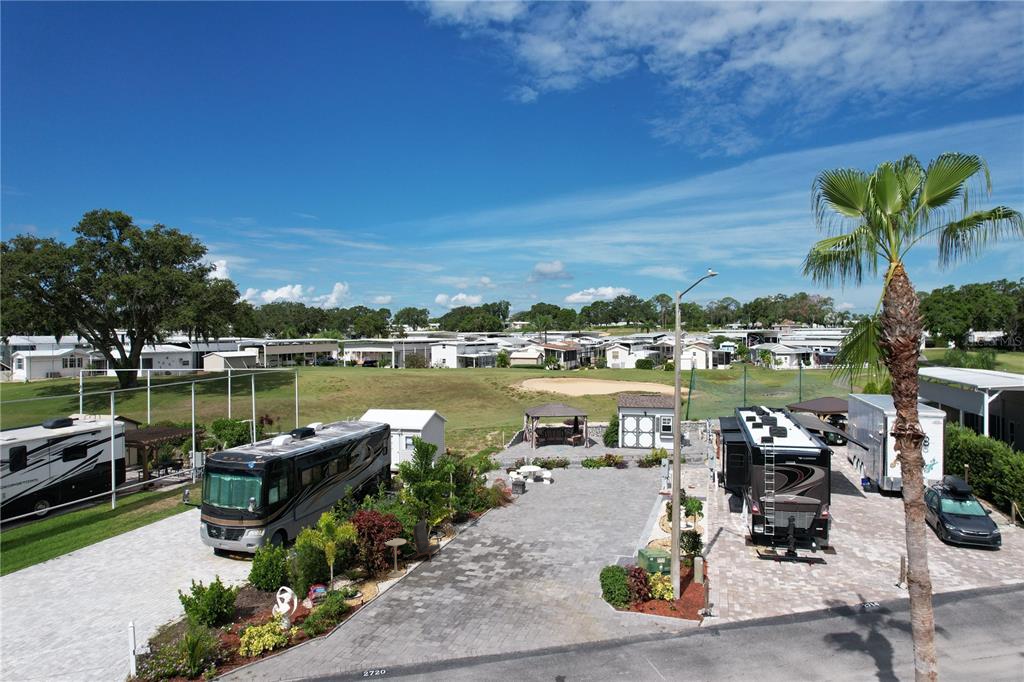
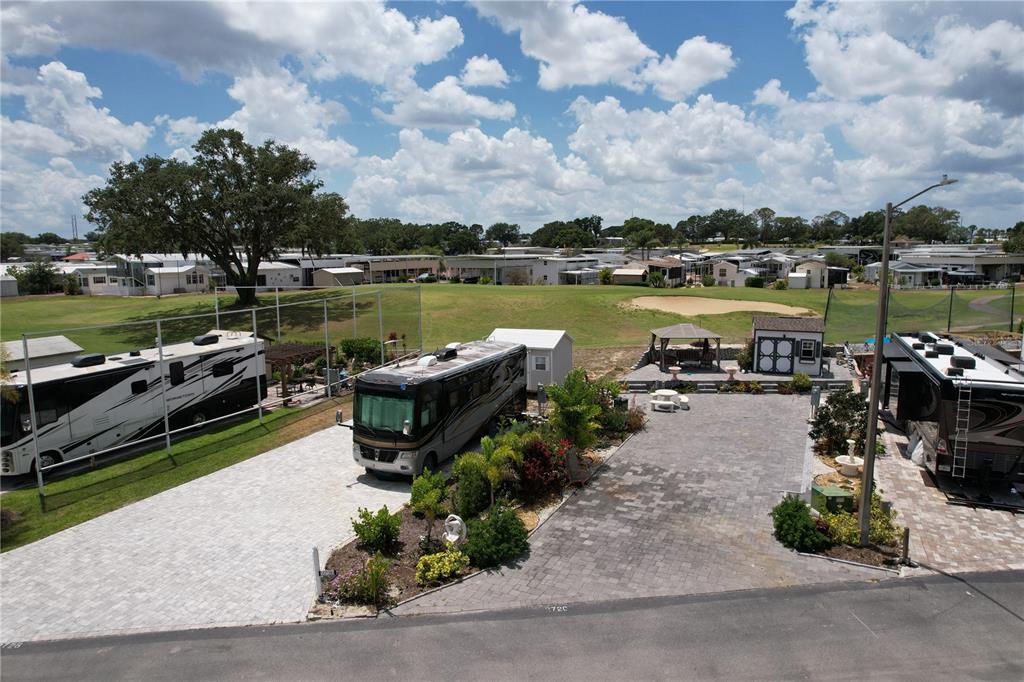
pedestal table: present [385,538,406,578] -> none [541,466,563,505]

